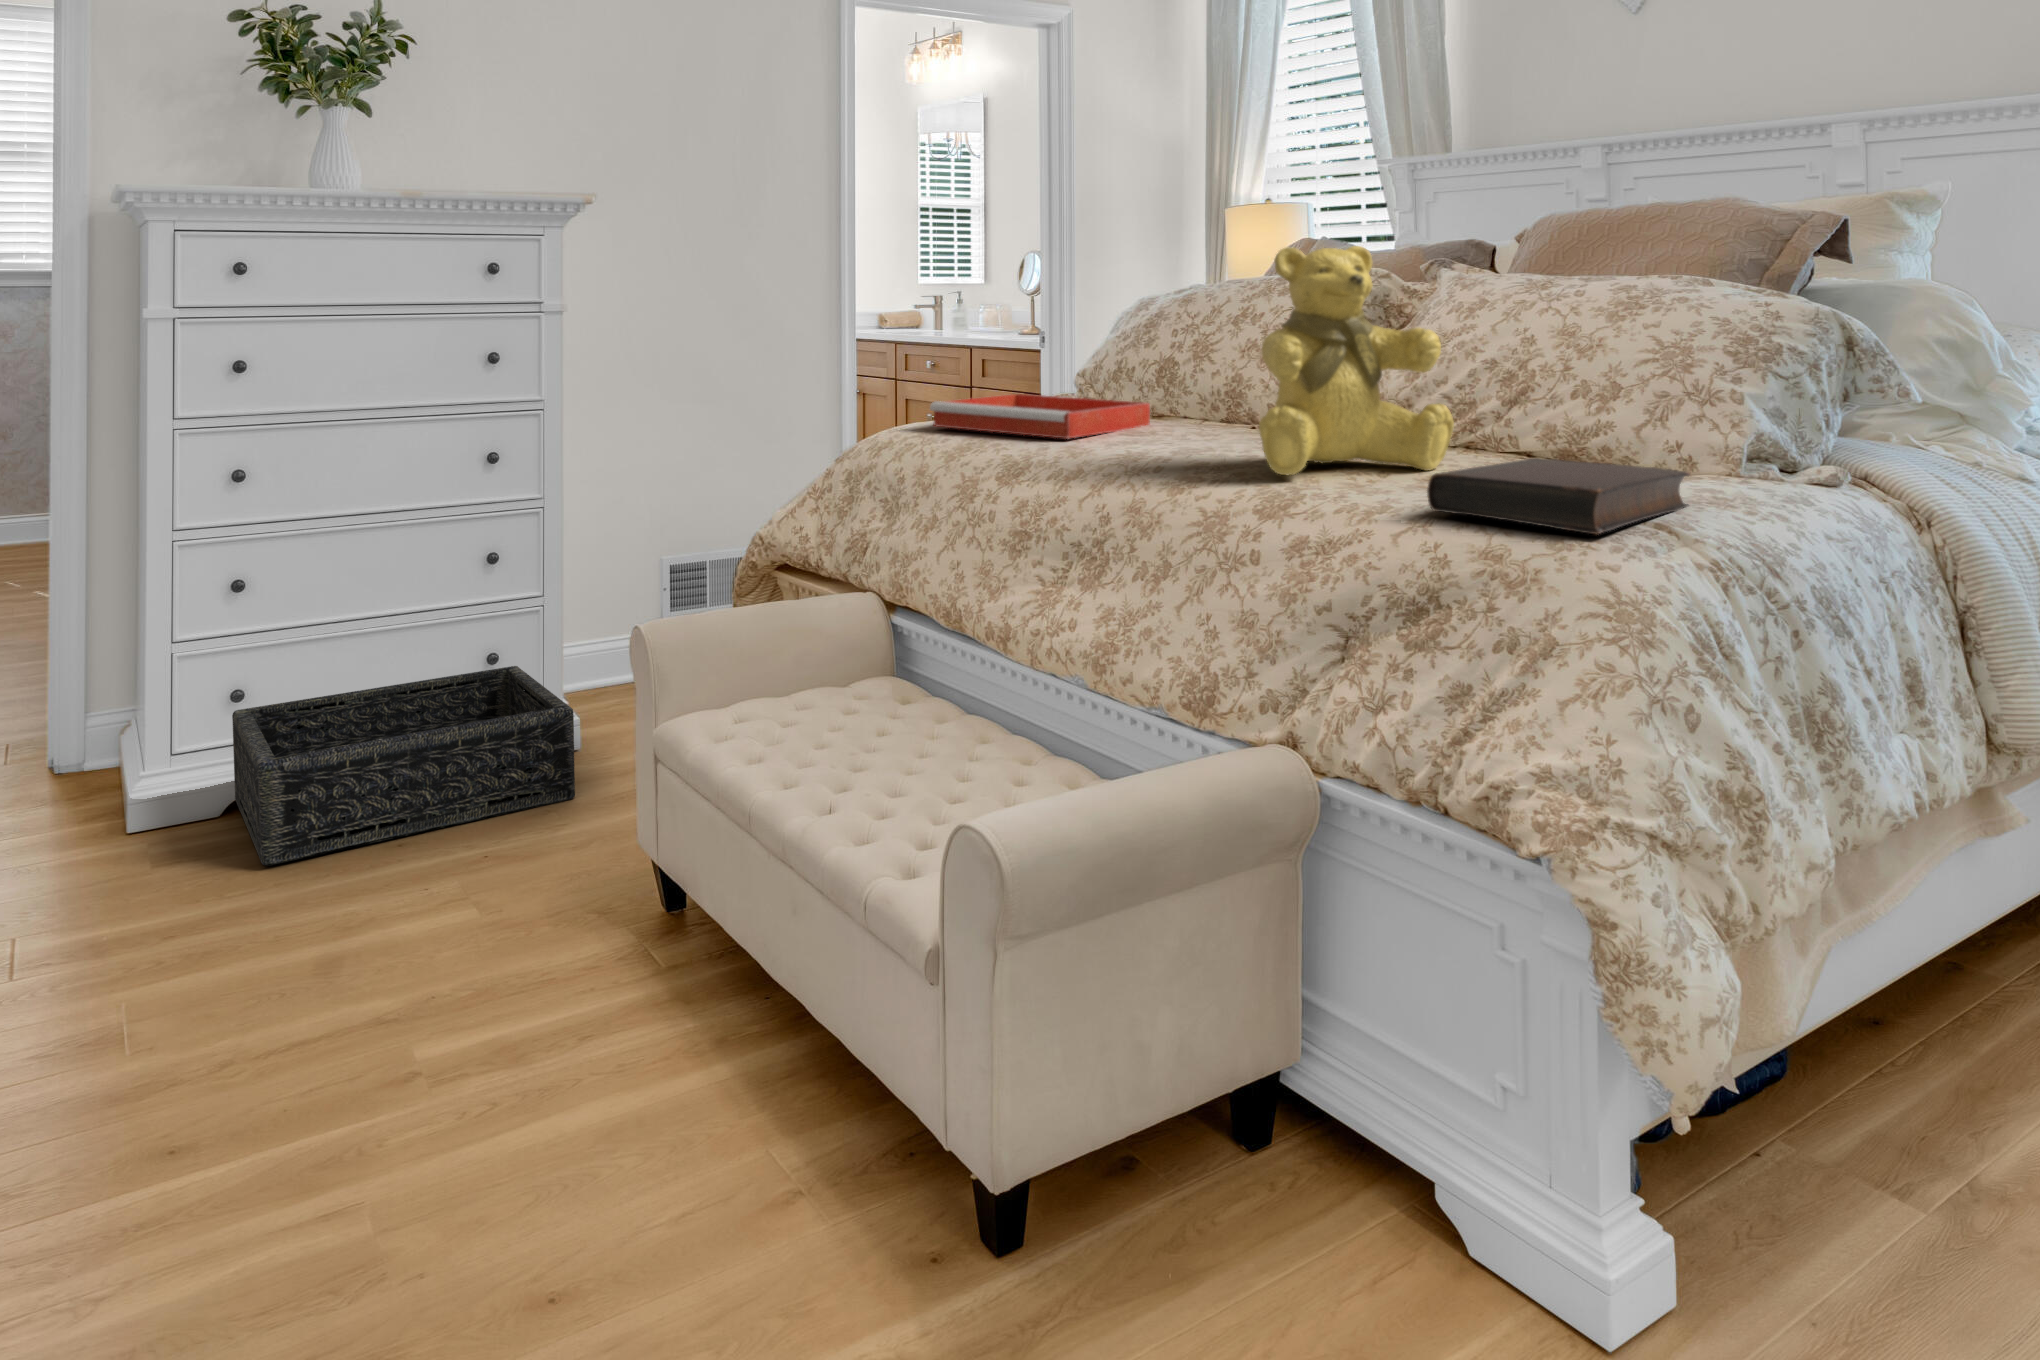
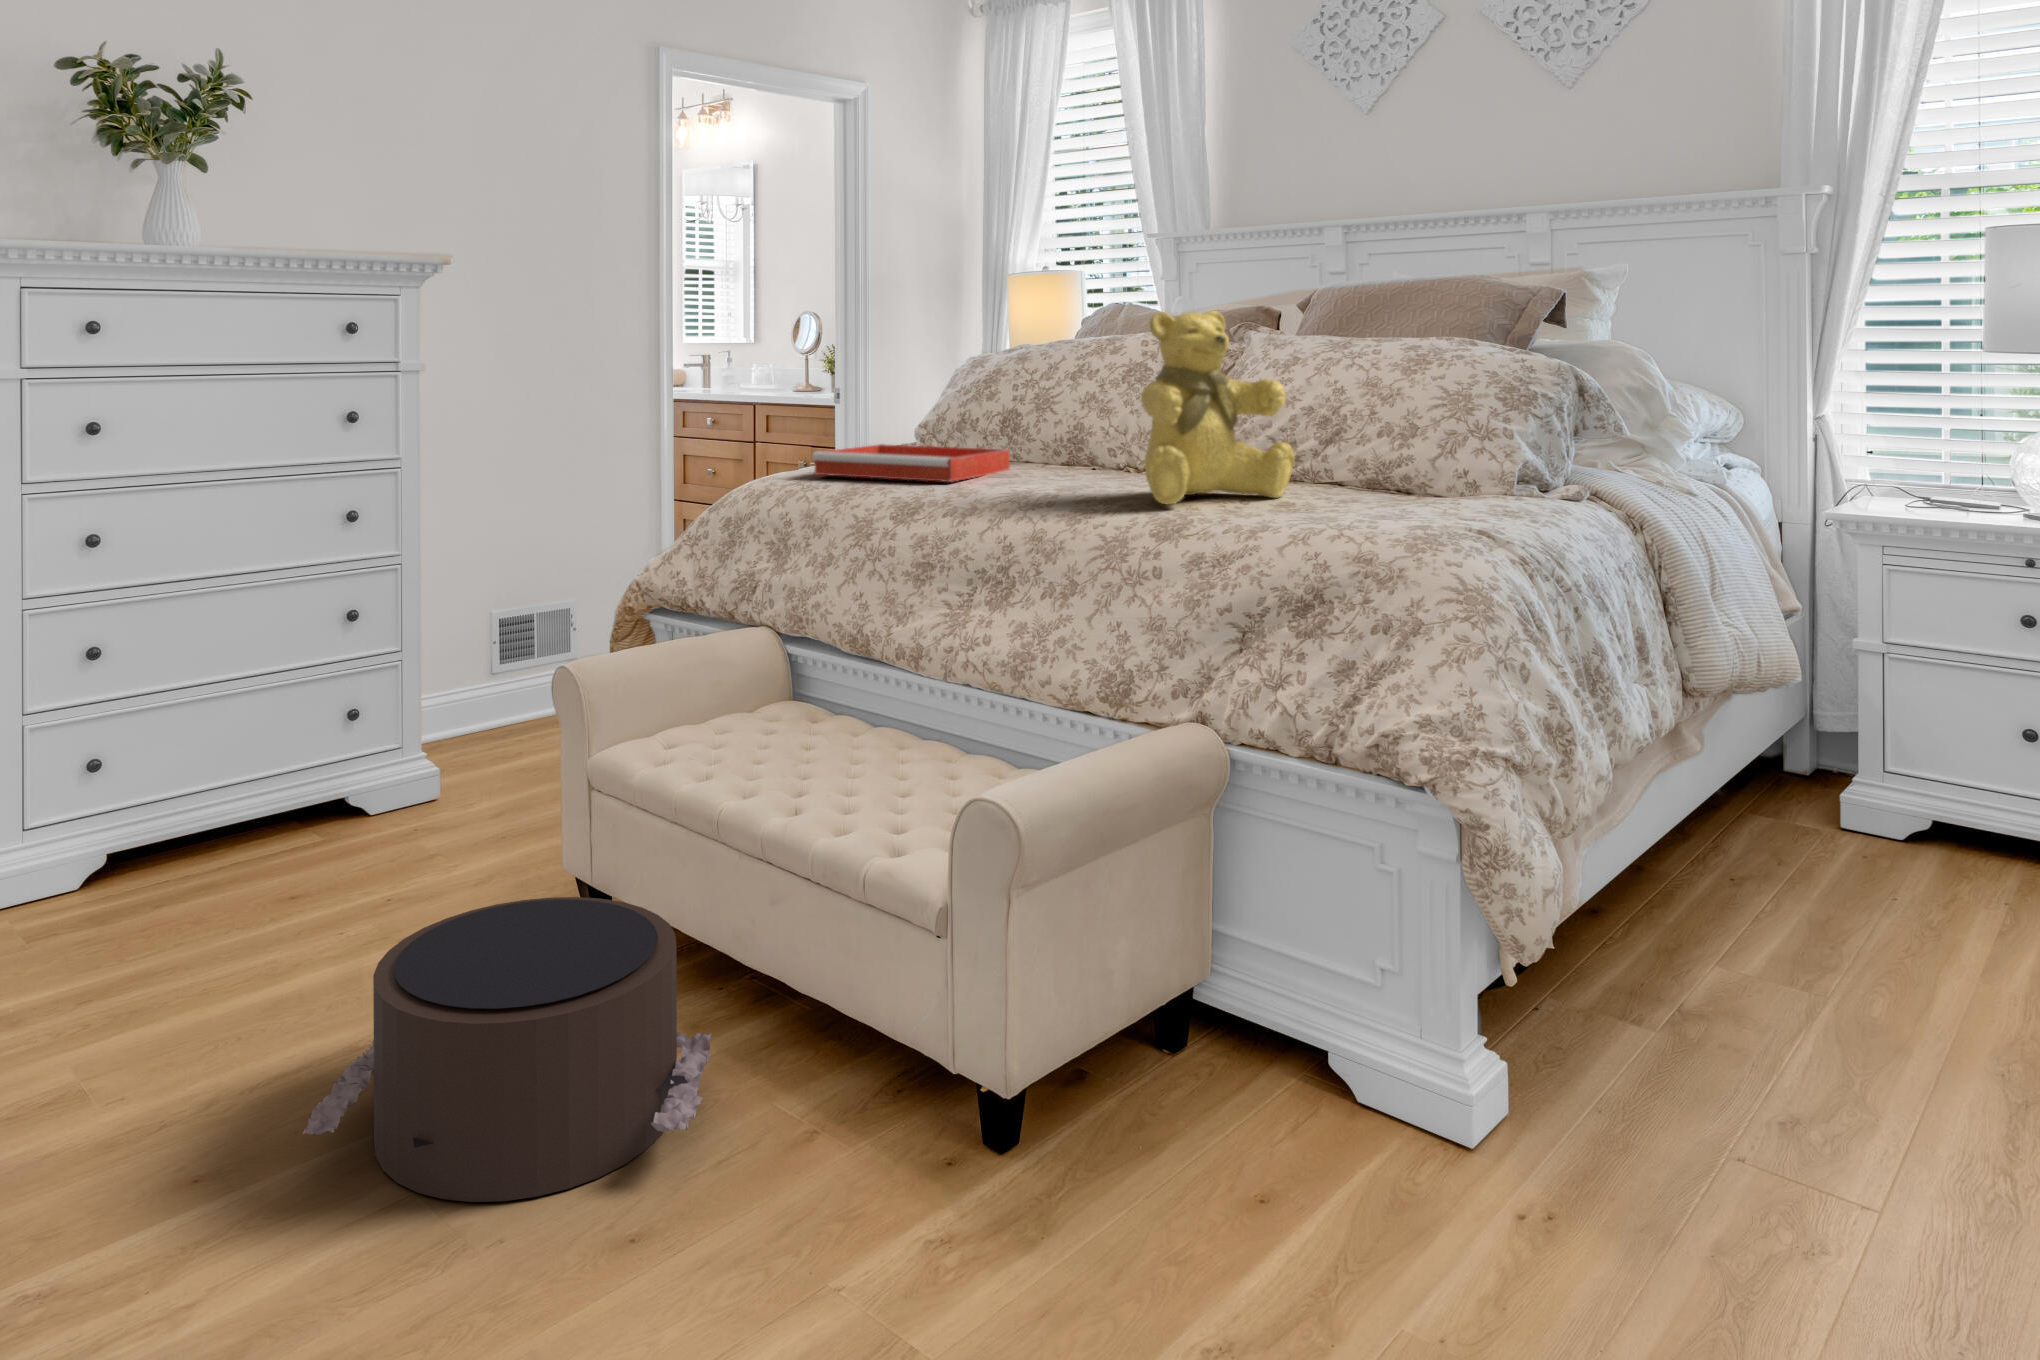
book: present [1427,458,1689,535] -> none [1302,484,1490,538]
basket: present [232,666,575,866] -> none [74,730,452,942]
pouf: none [279,873,721,1210] -> present [303,897,711,1202]

